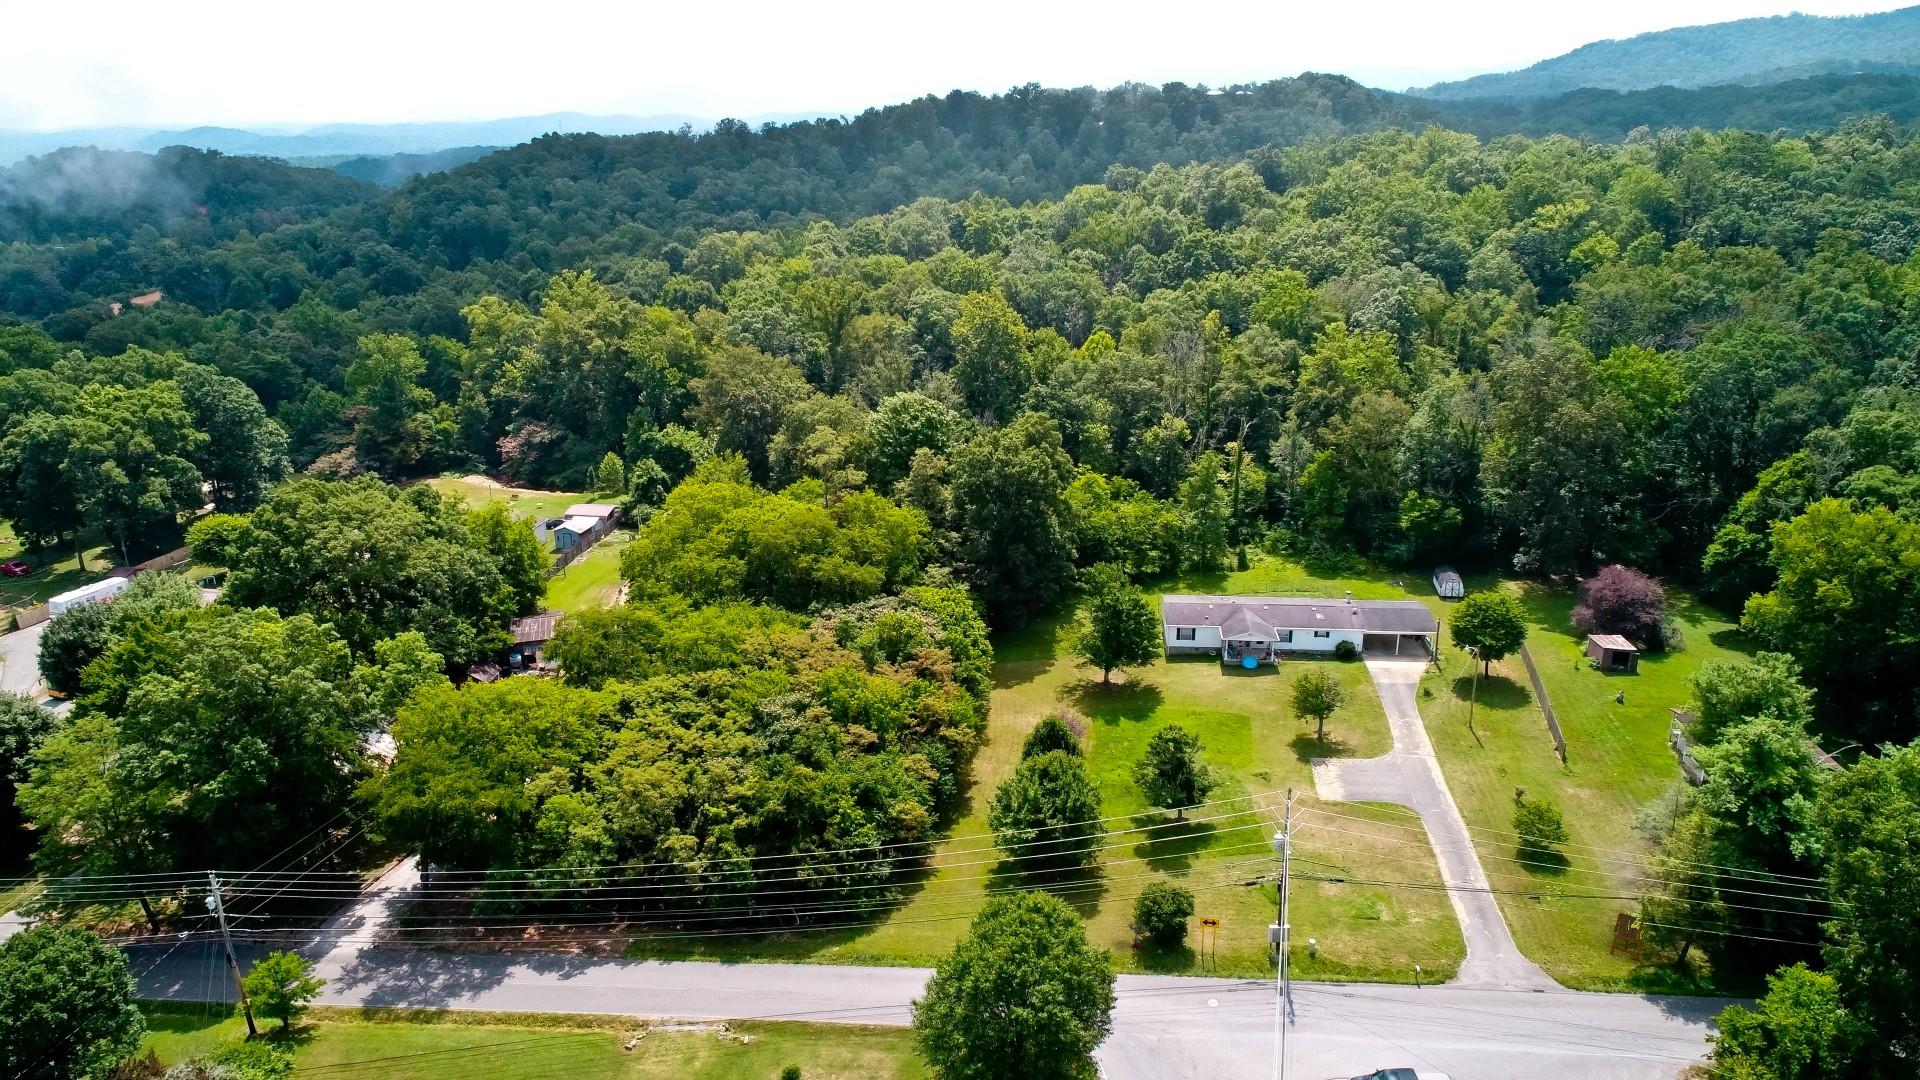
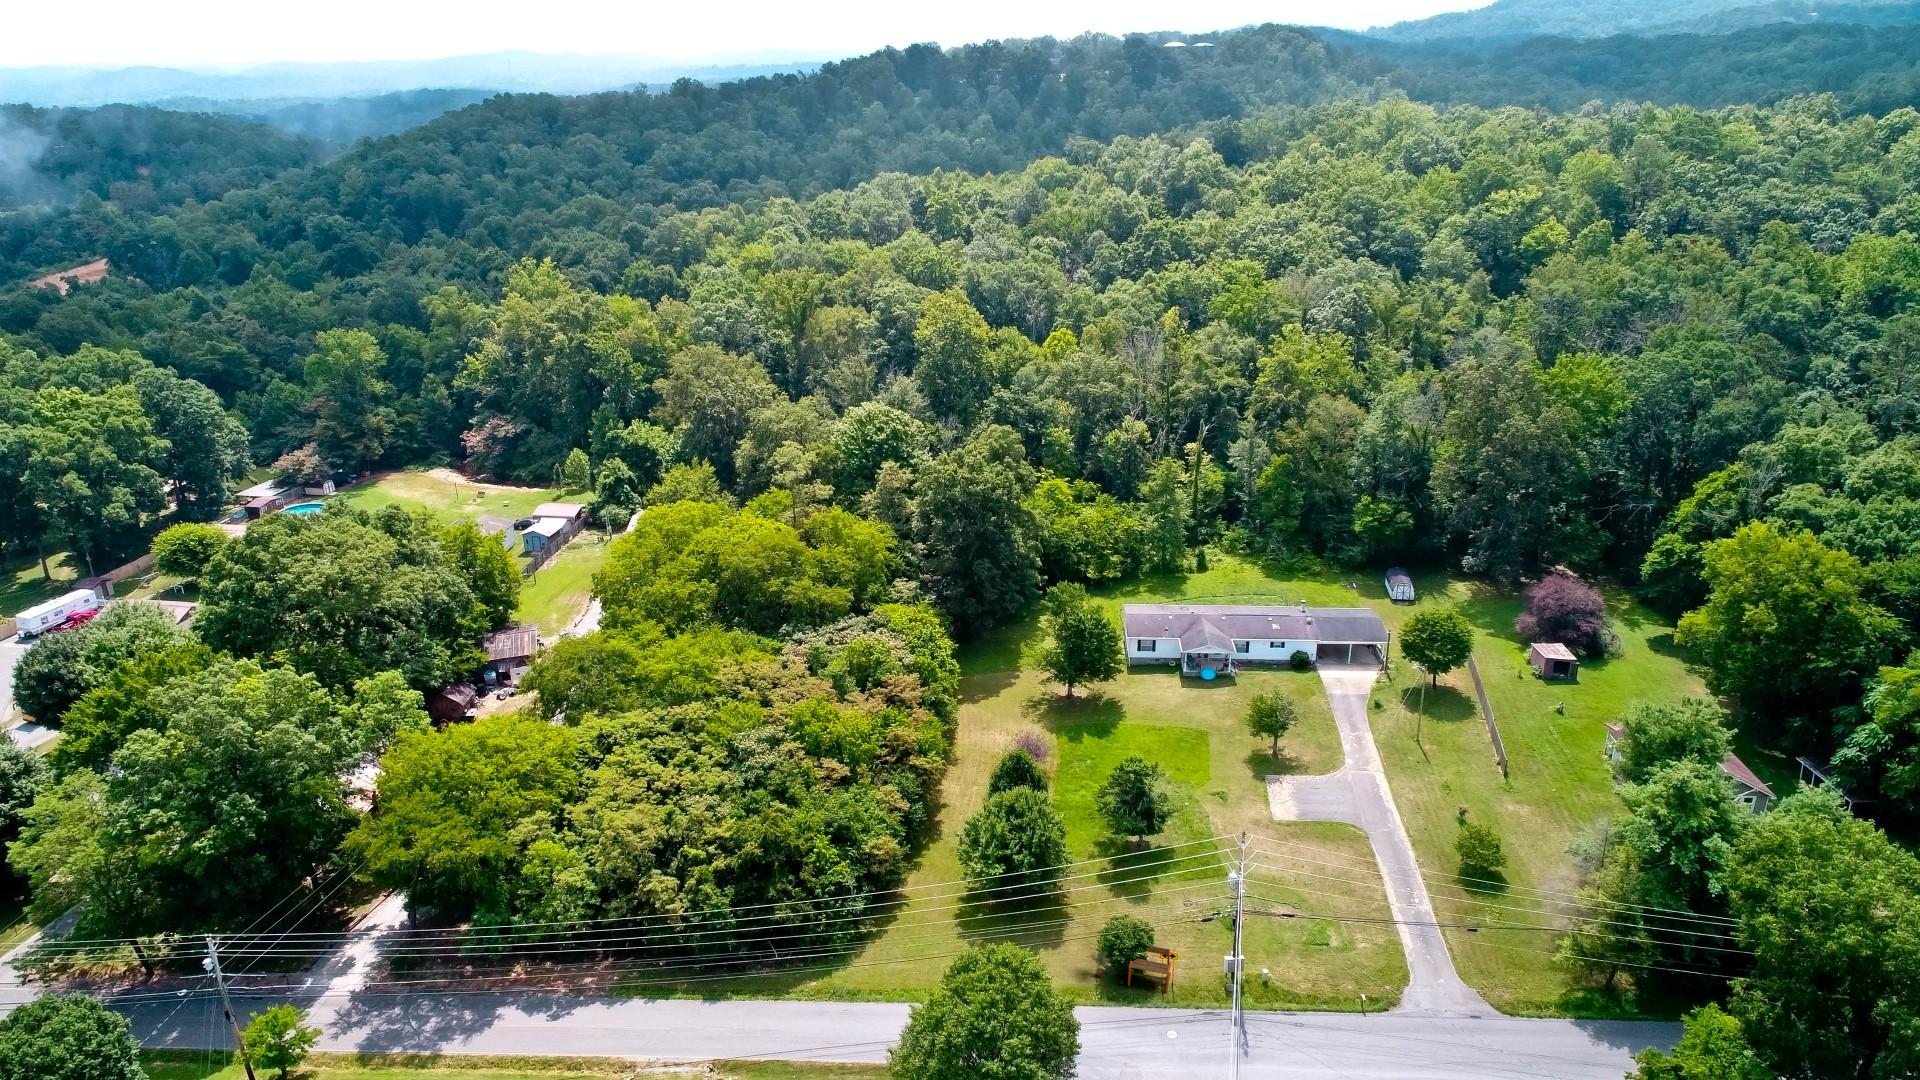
bench: present [1611,913,1644,960] -> present [1128,946,1171,993]

